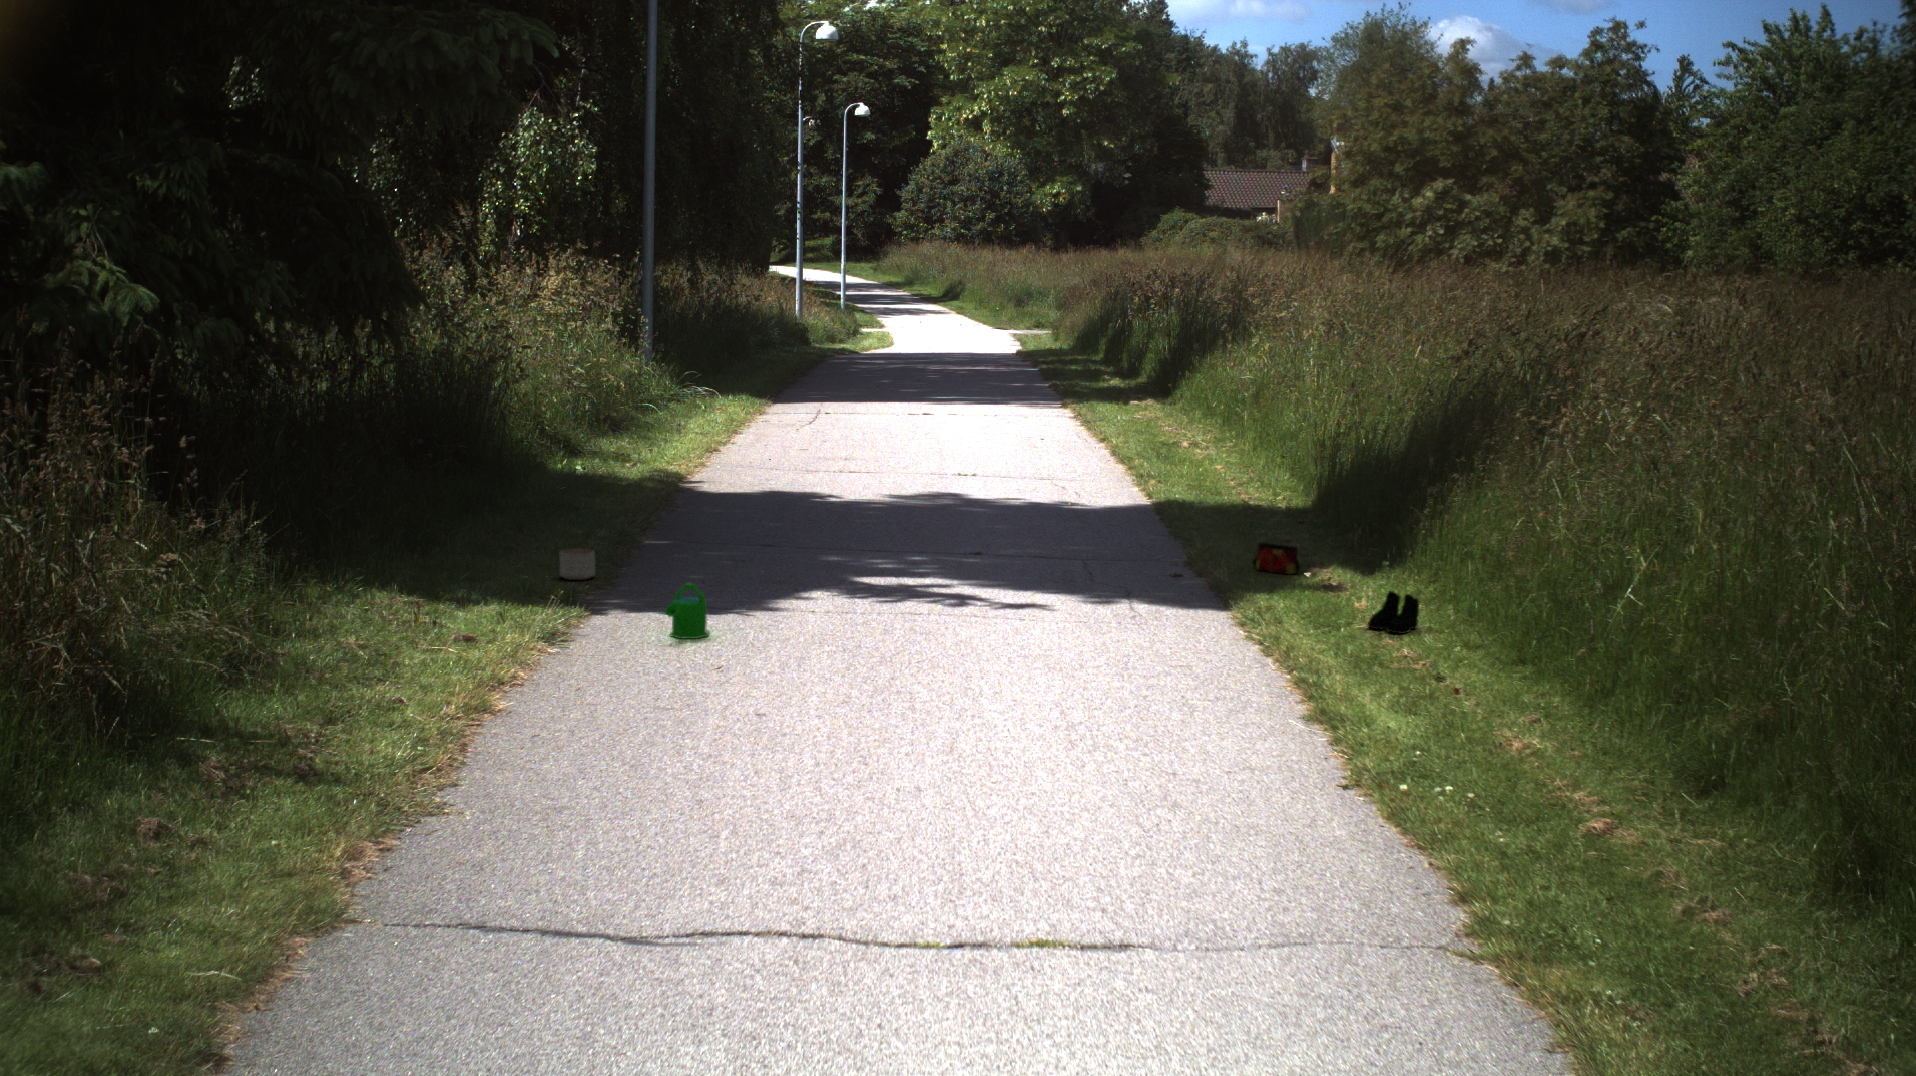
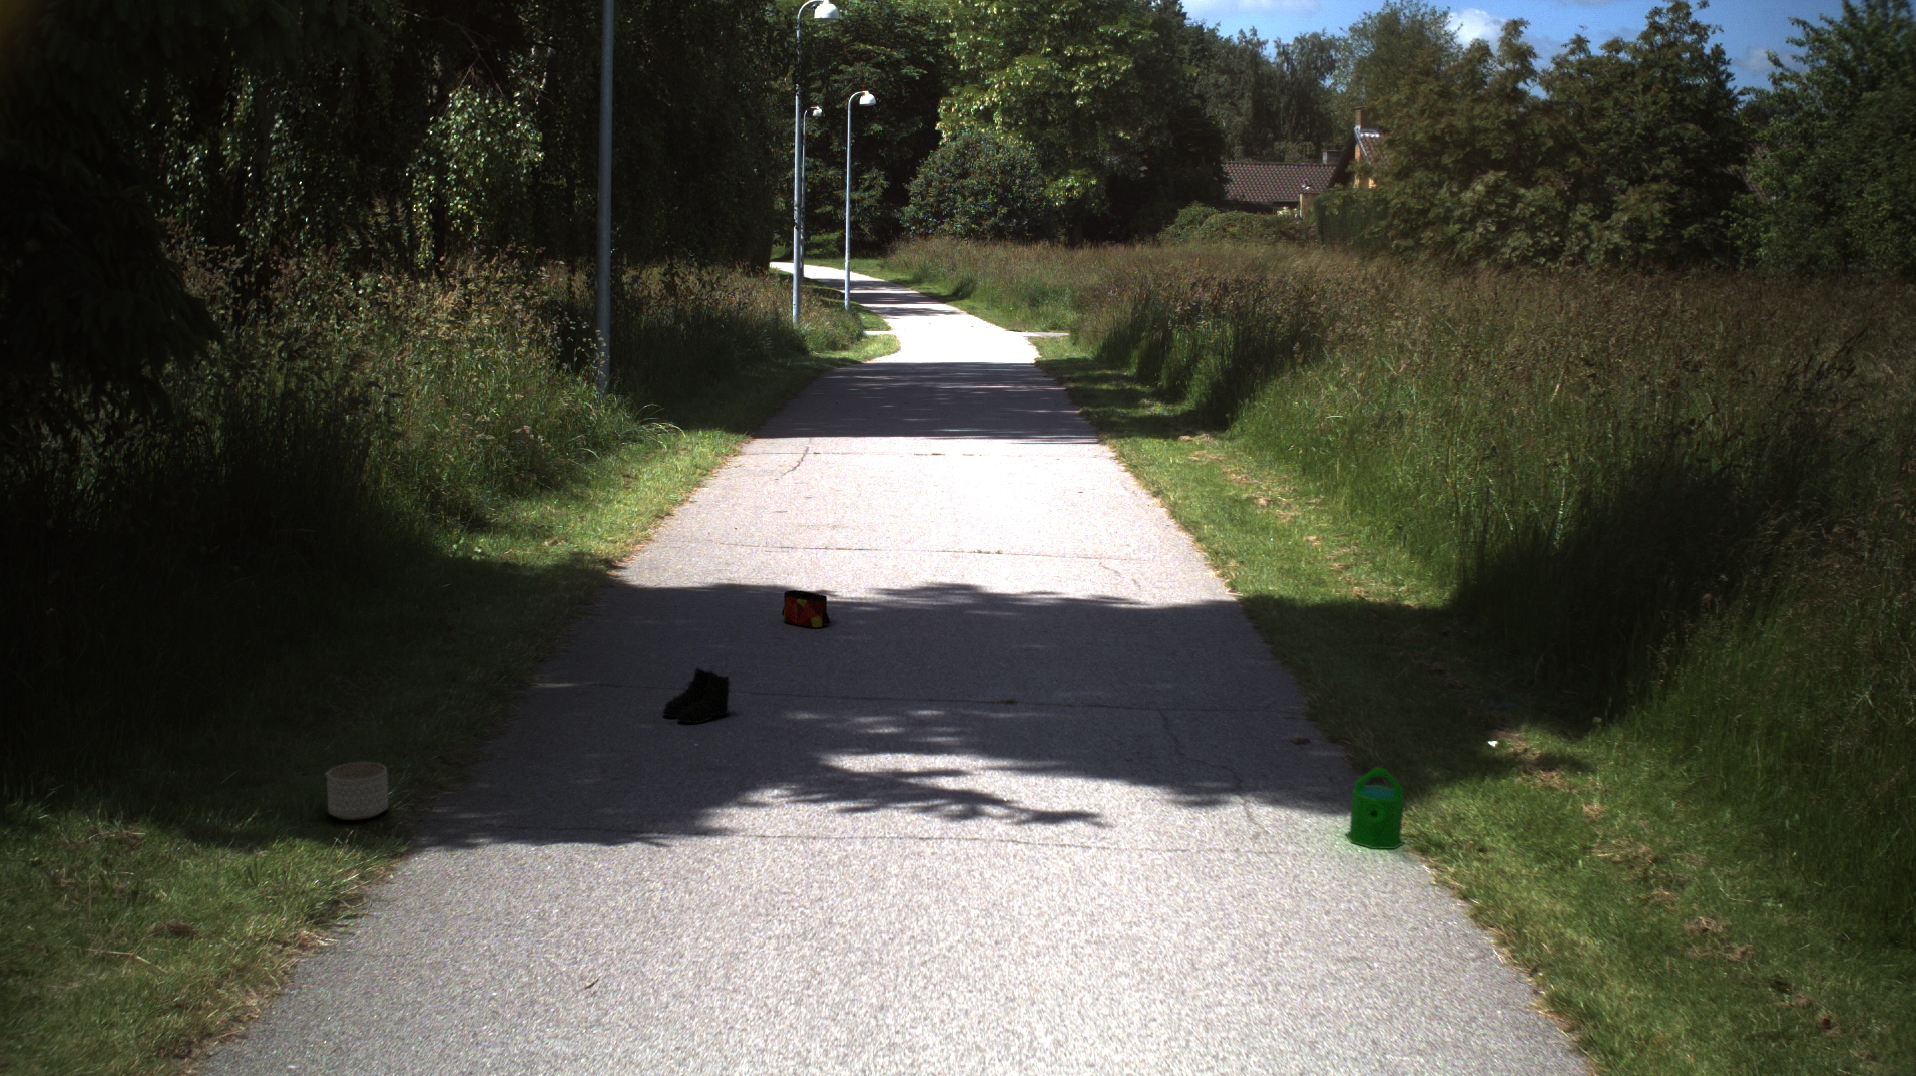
bag: present [1253,543,1300,575] -> present [782,590,830,628]
watering can: present [665,583,709,639] -> present [1346,768,1404,849]
boots: present [1367,591,1419,634] -> present [663,668,730,723]

